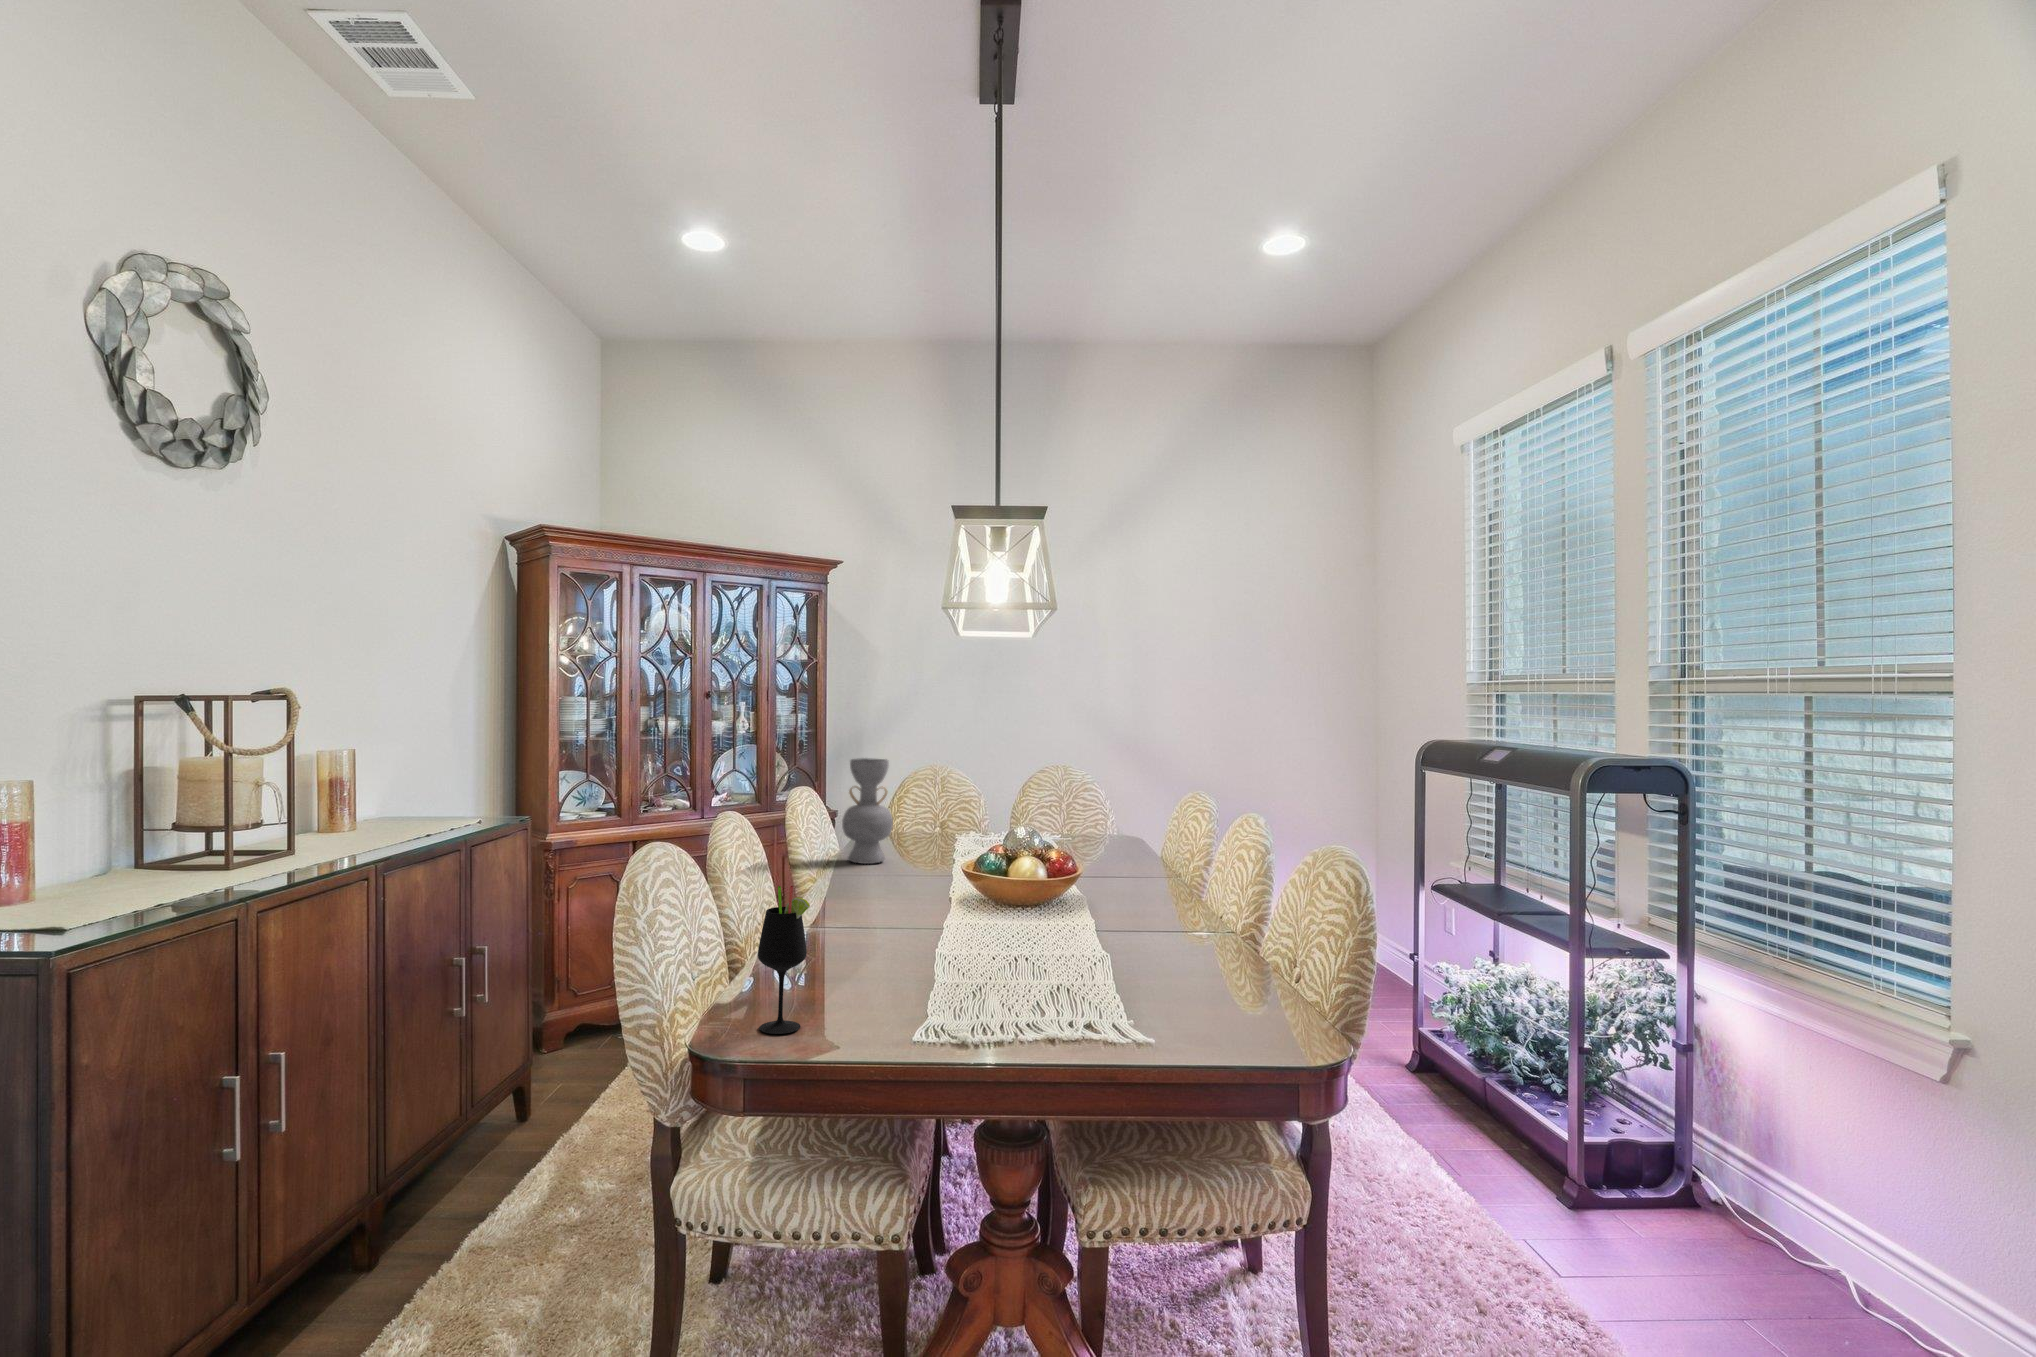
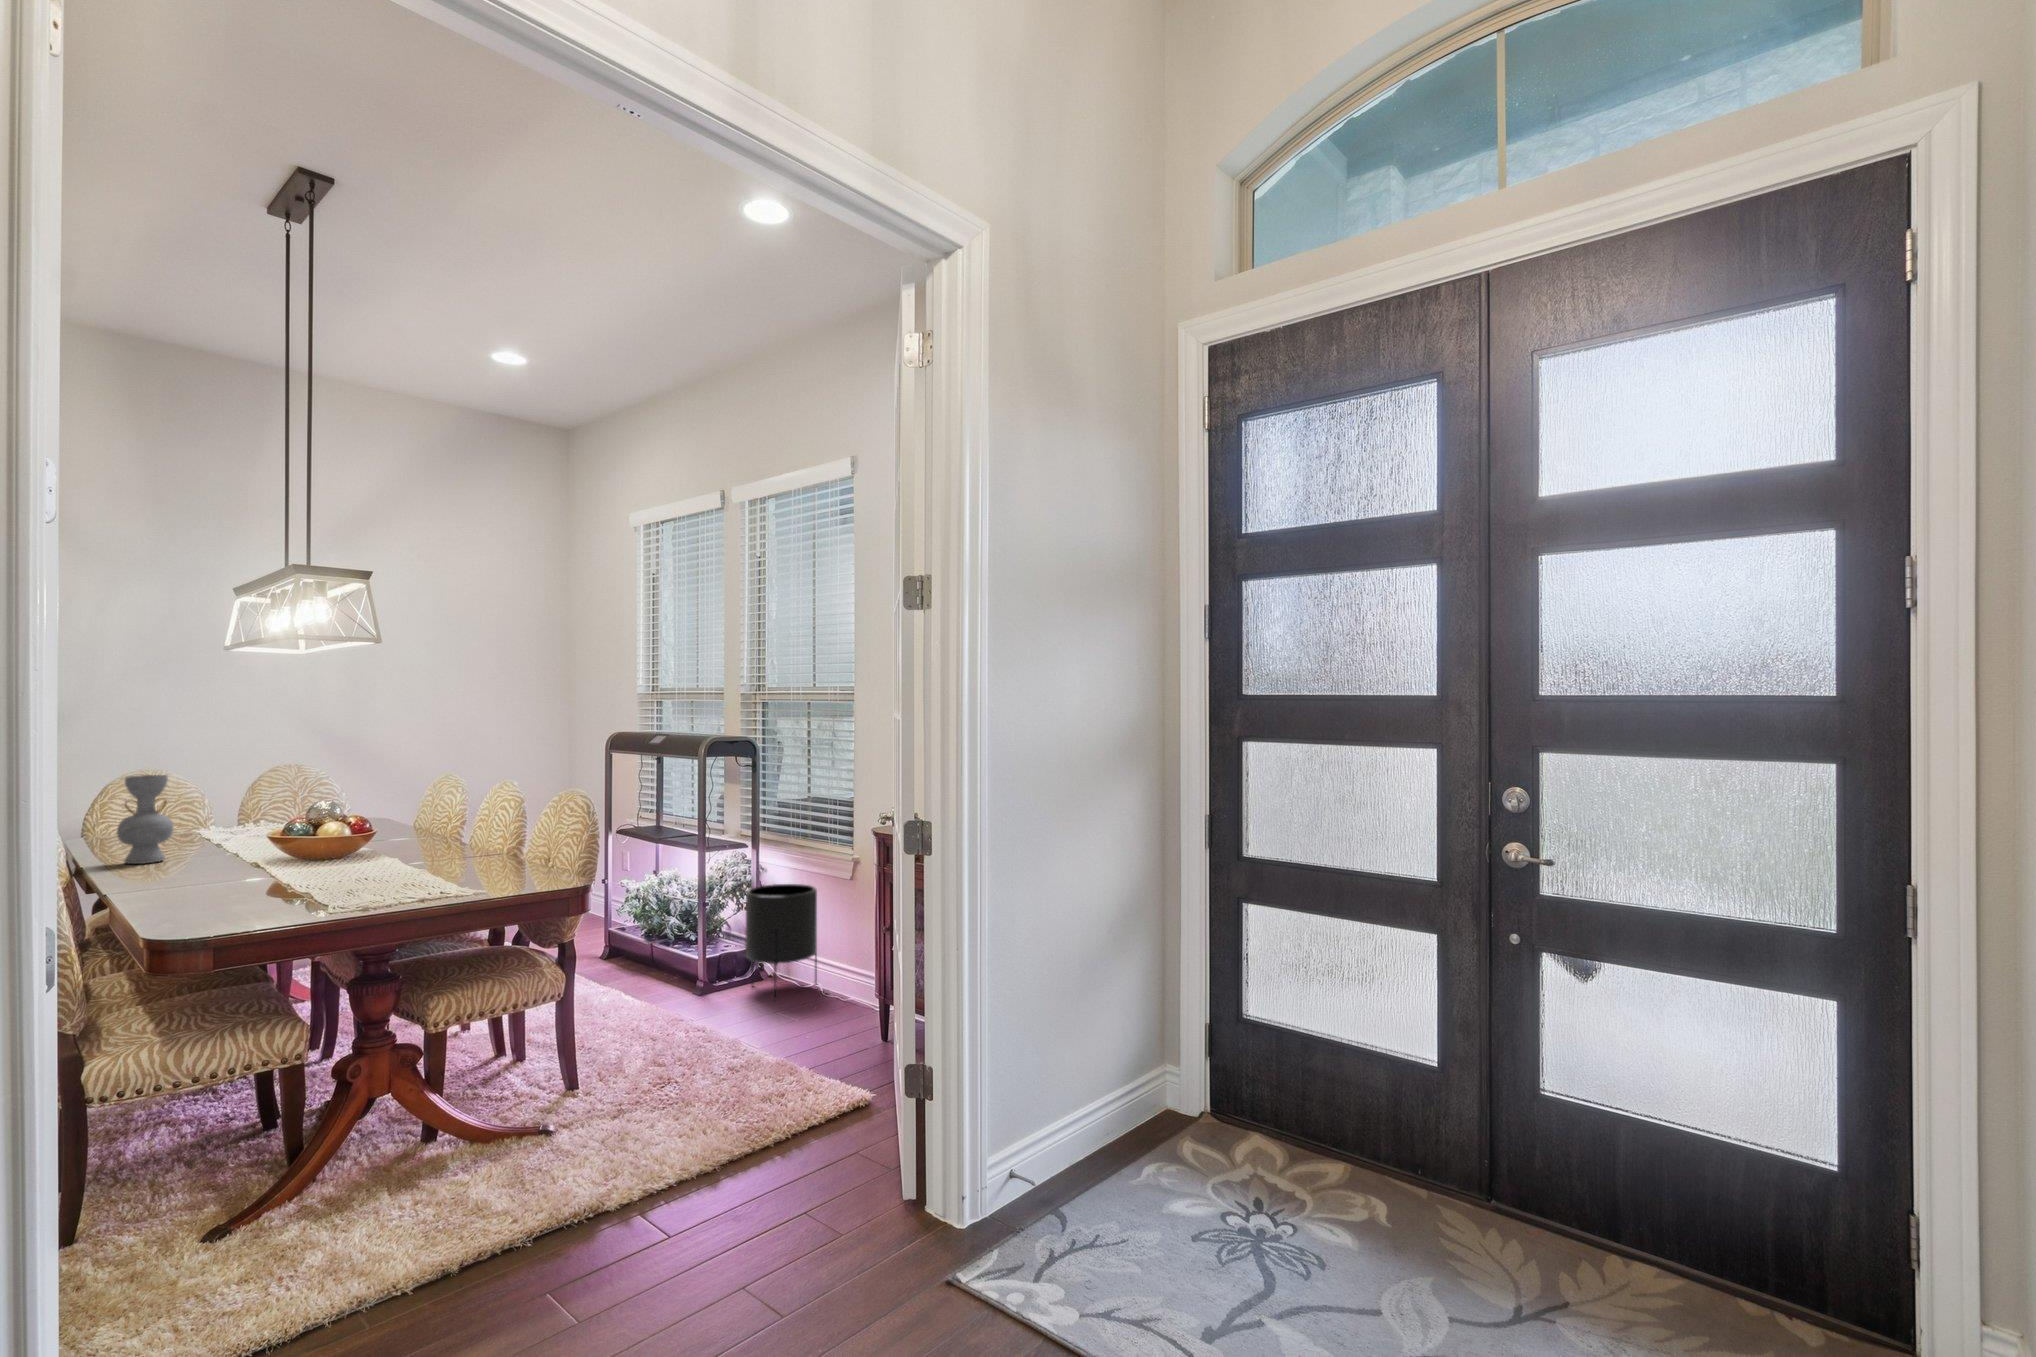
wine glass: present [758,886,810,1034] -> none [236,840,277,927]
planter: none [1666,1038,1834,1285] -> present [745,884,817,1000]

